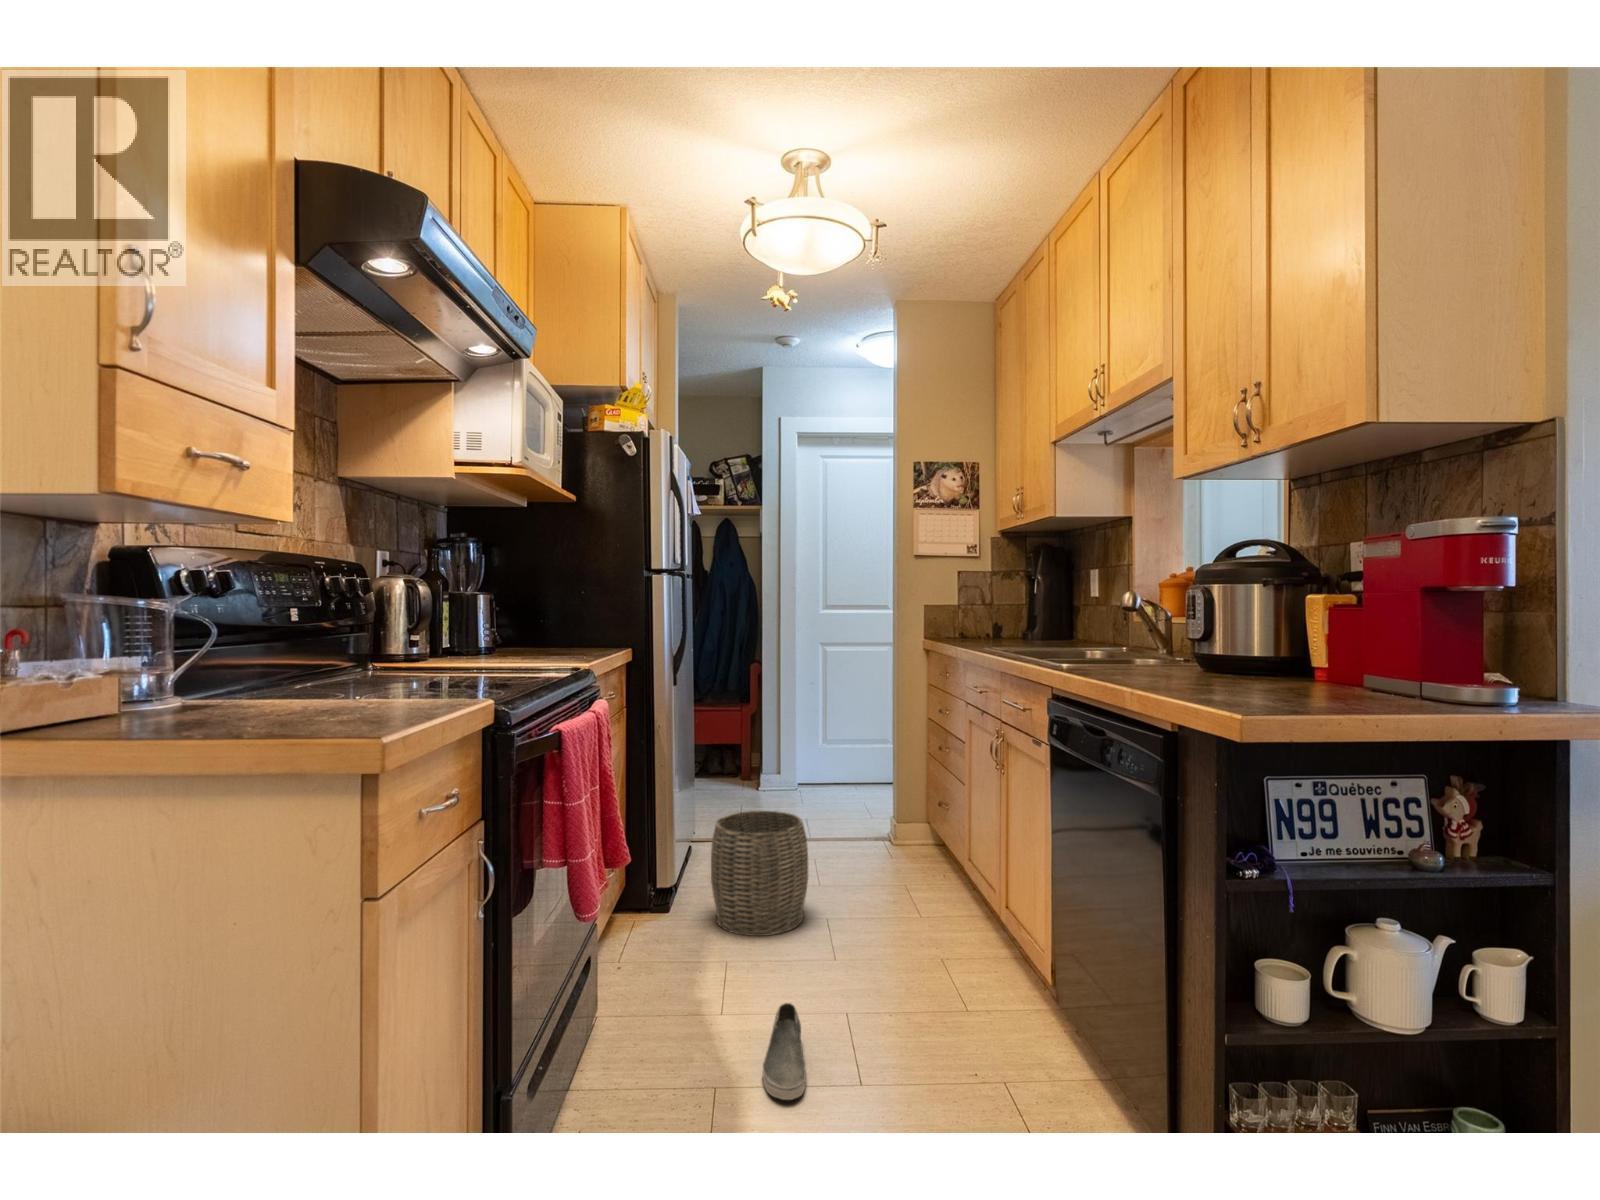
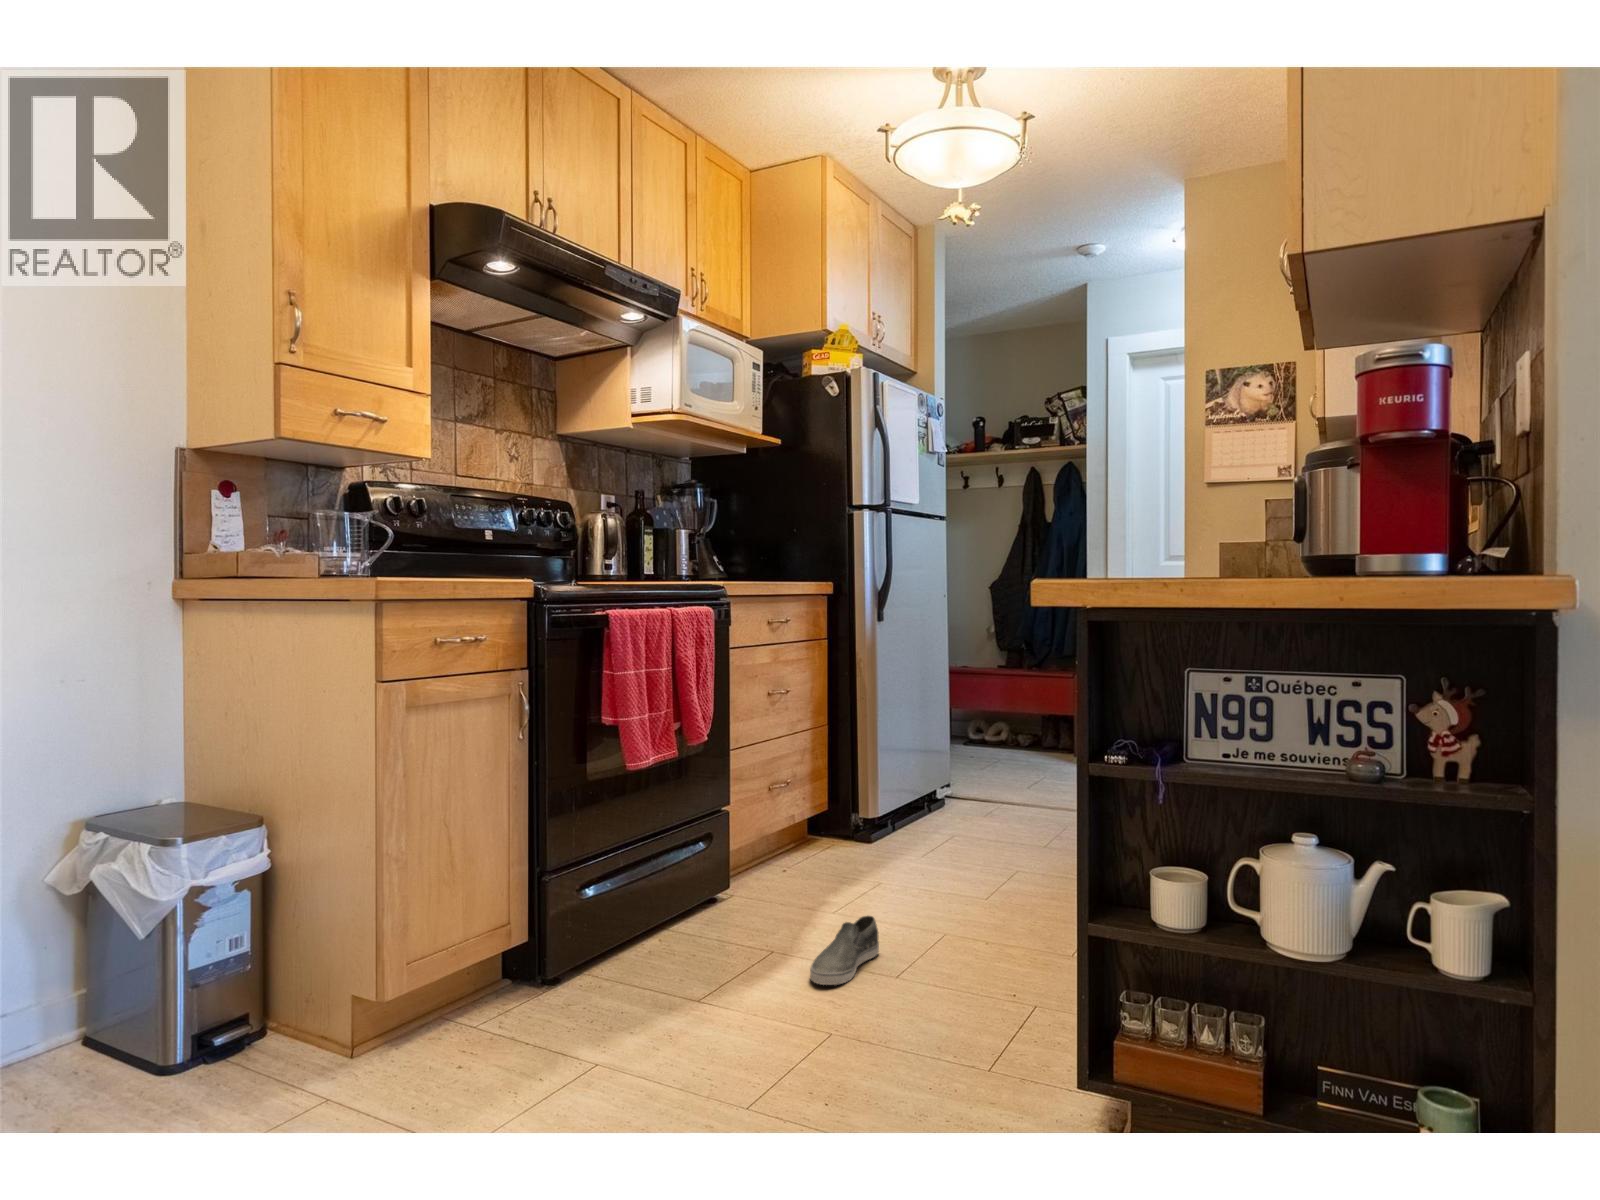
woven basket: present [711,811,808,936] -> none [895,760,998,882]

